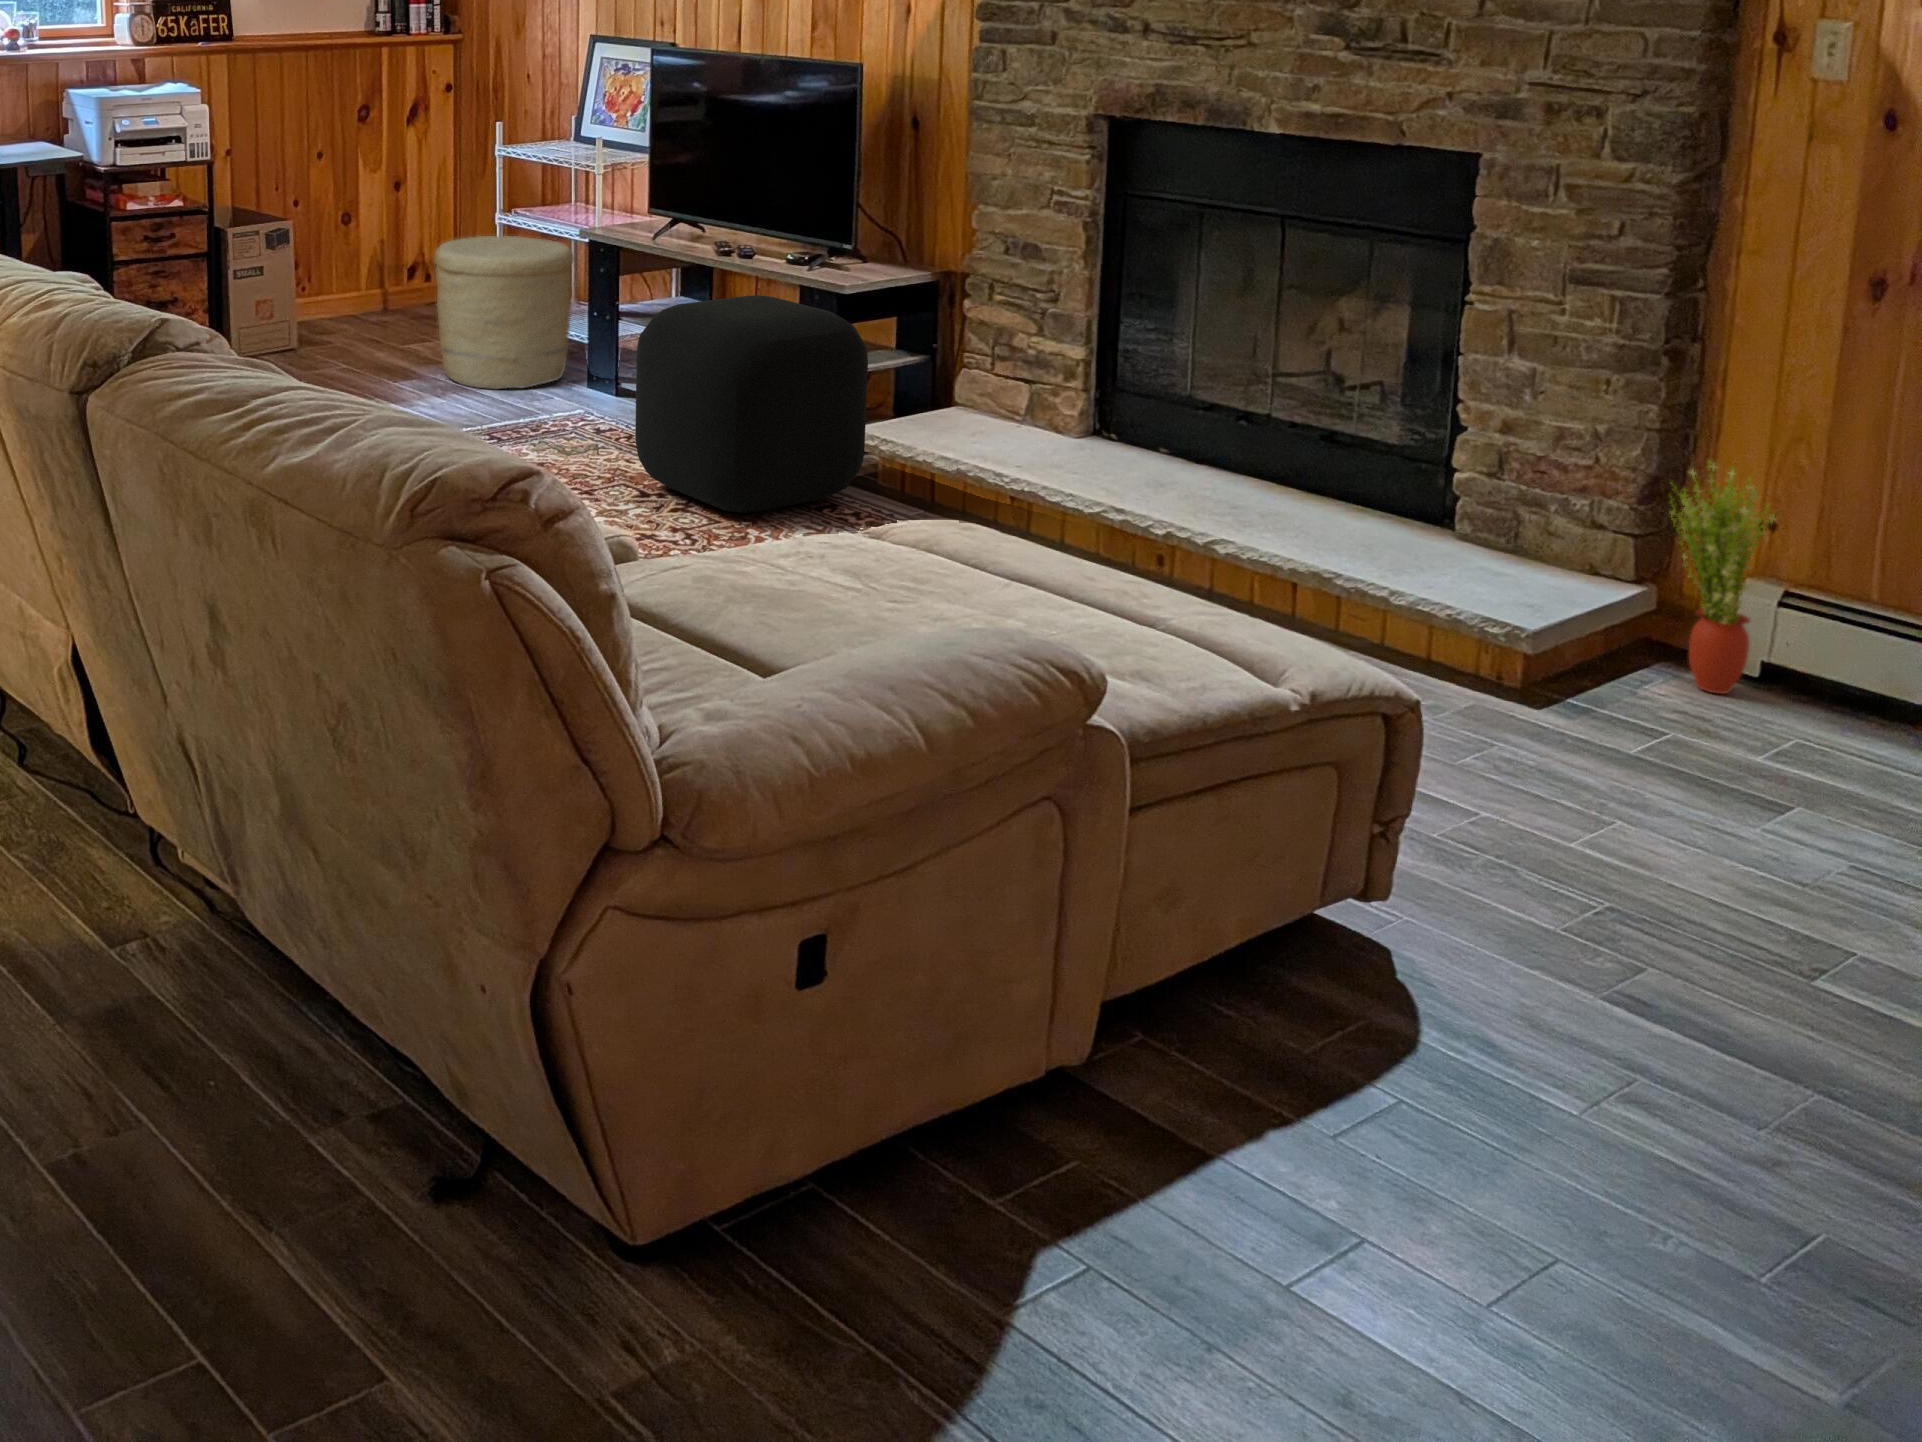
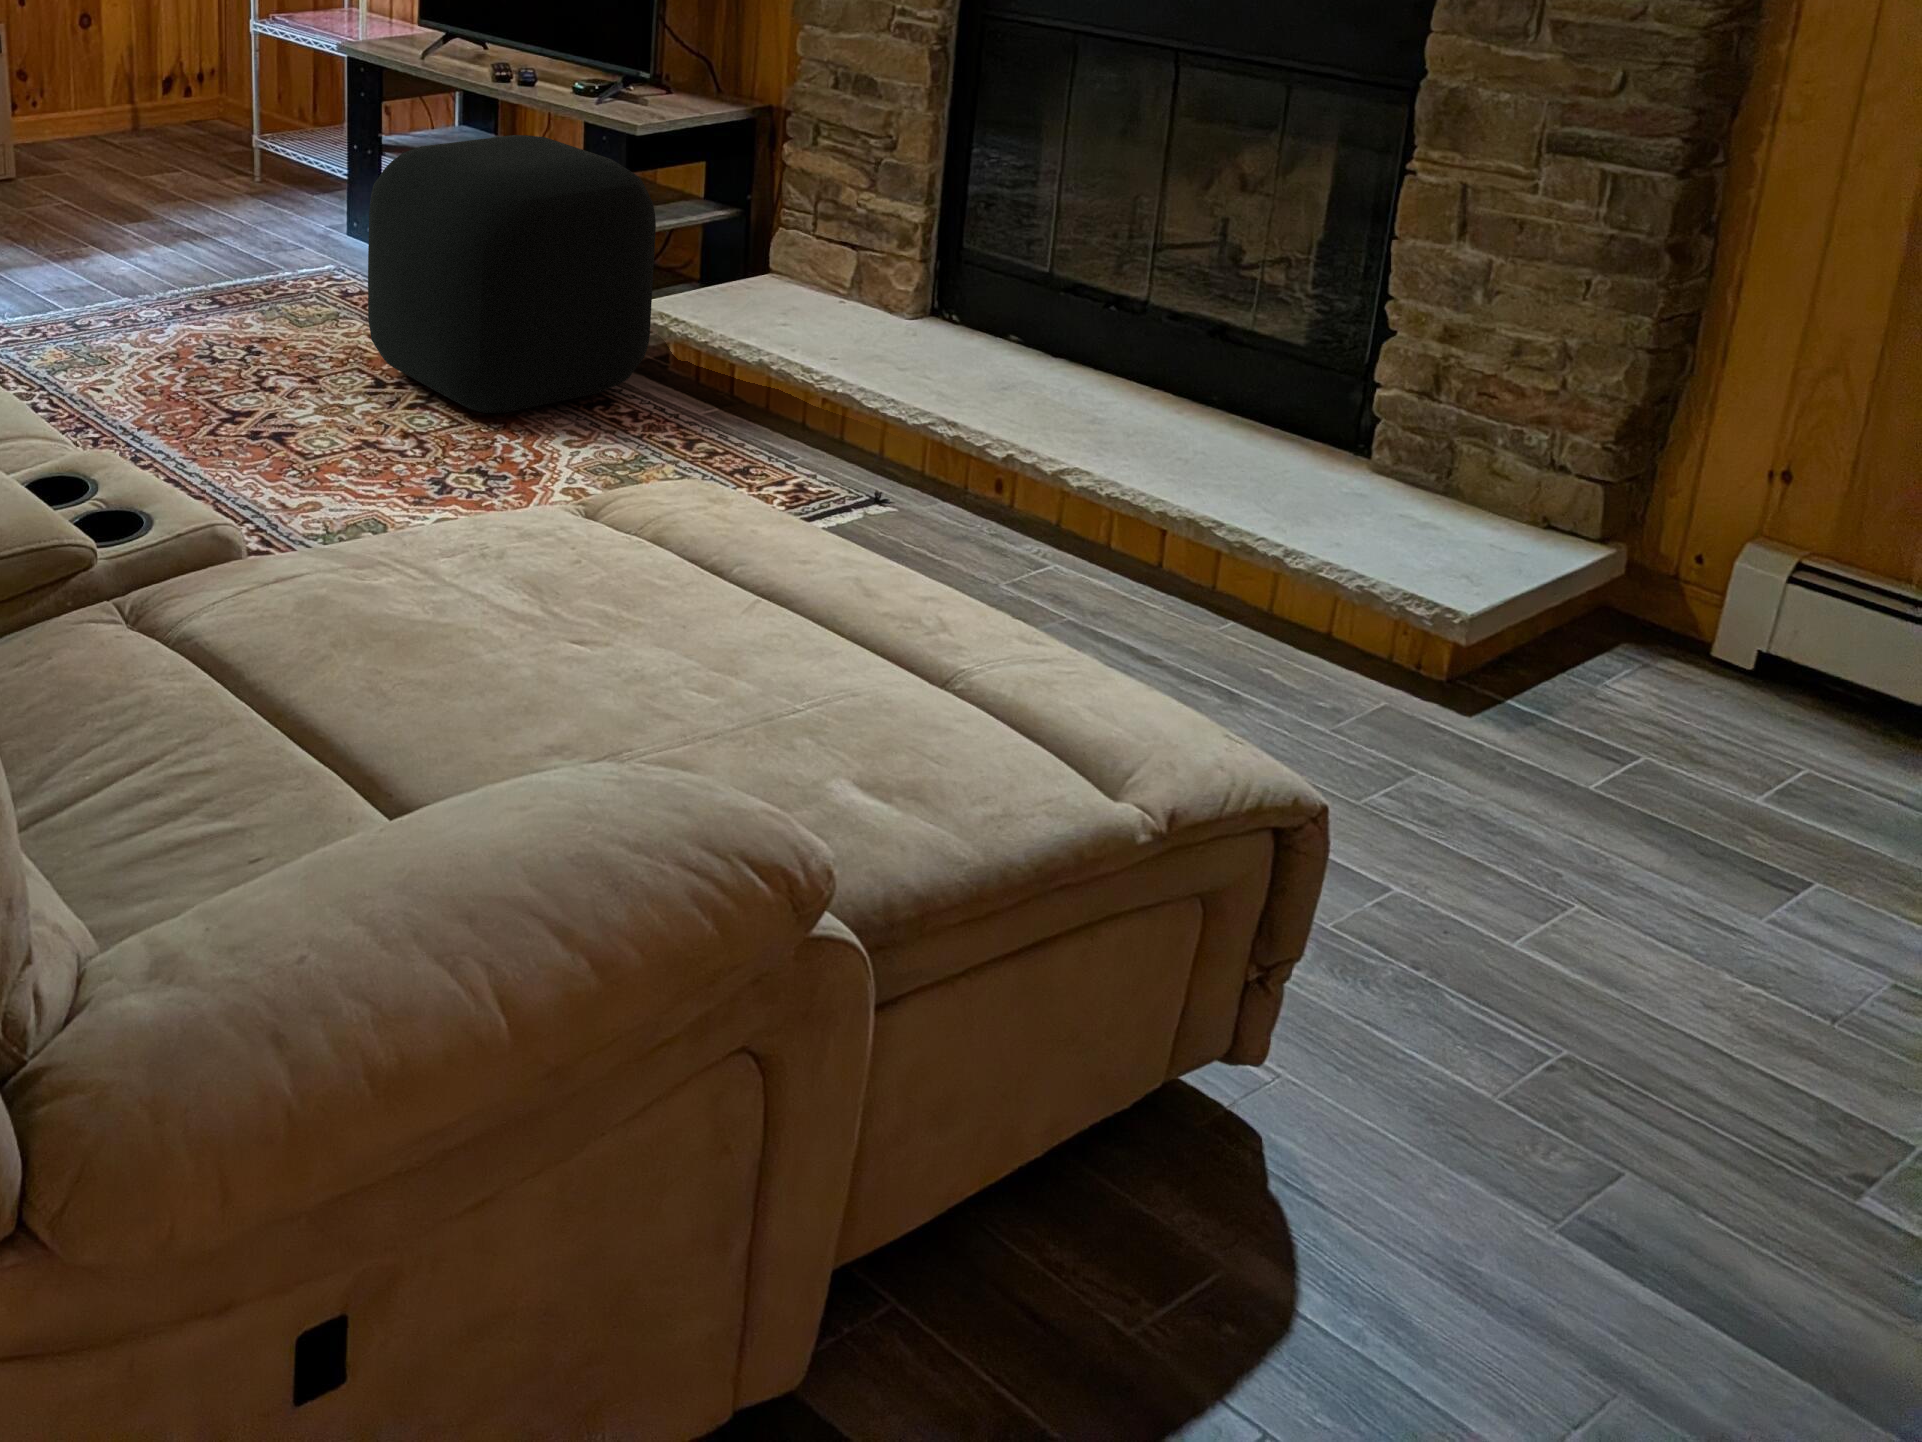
woven basket: present [435,236,574,389] -> none [162,47,332,236]
potted plant: present [1670,461,1775,694] -> none [1658,392,1803,695]

